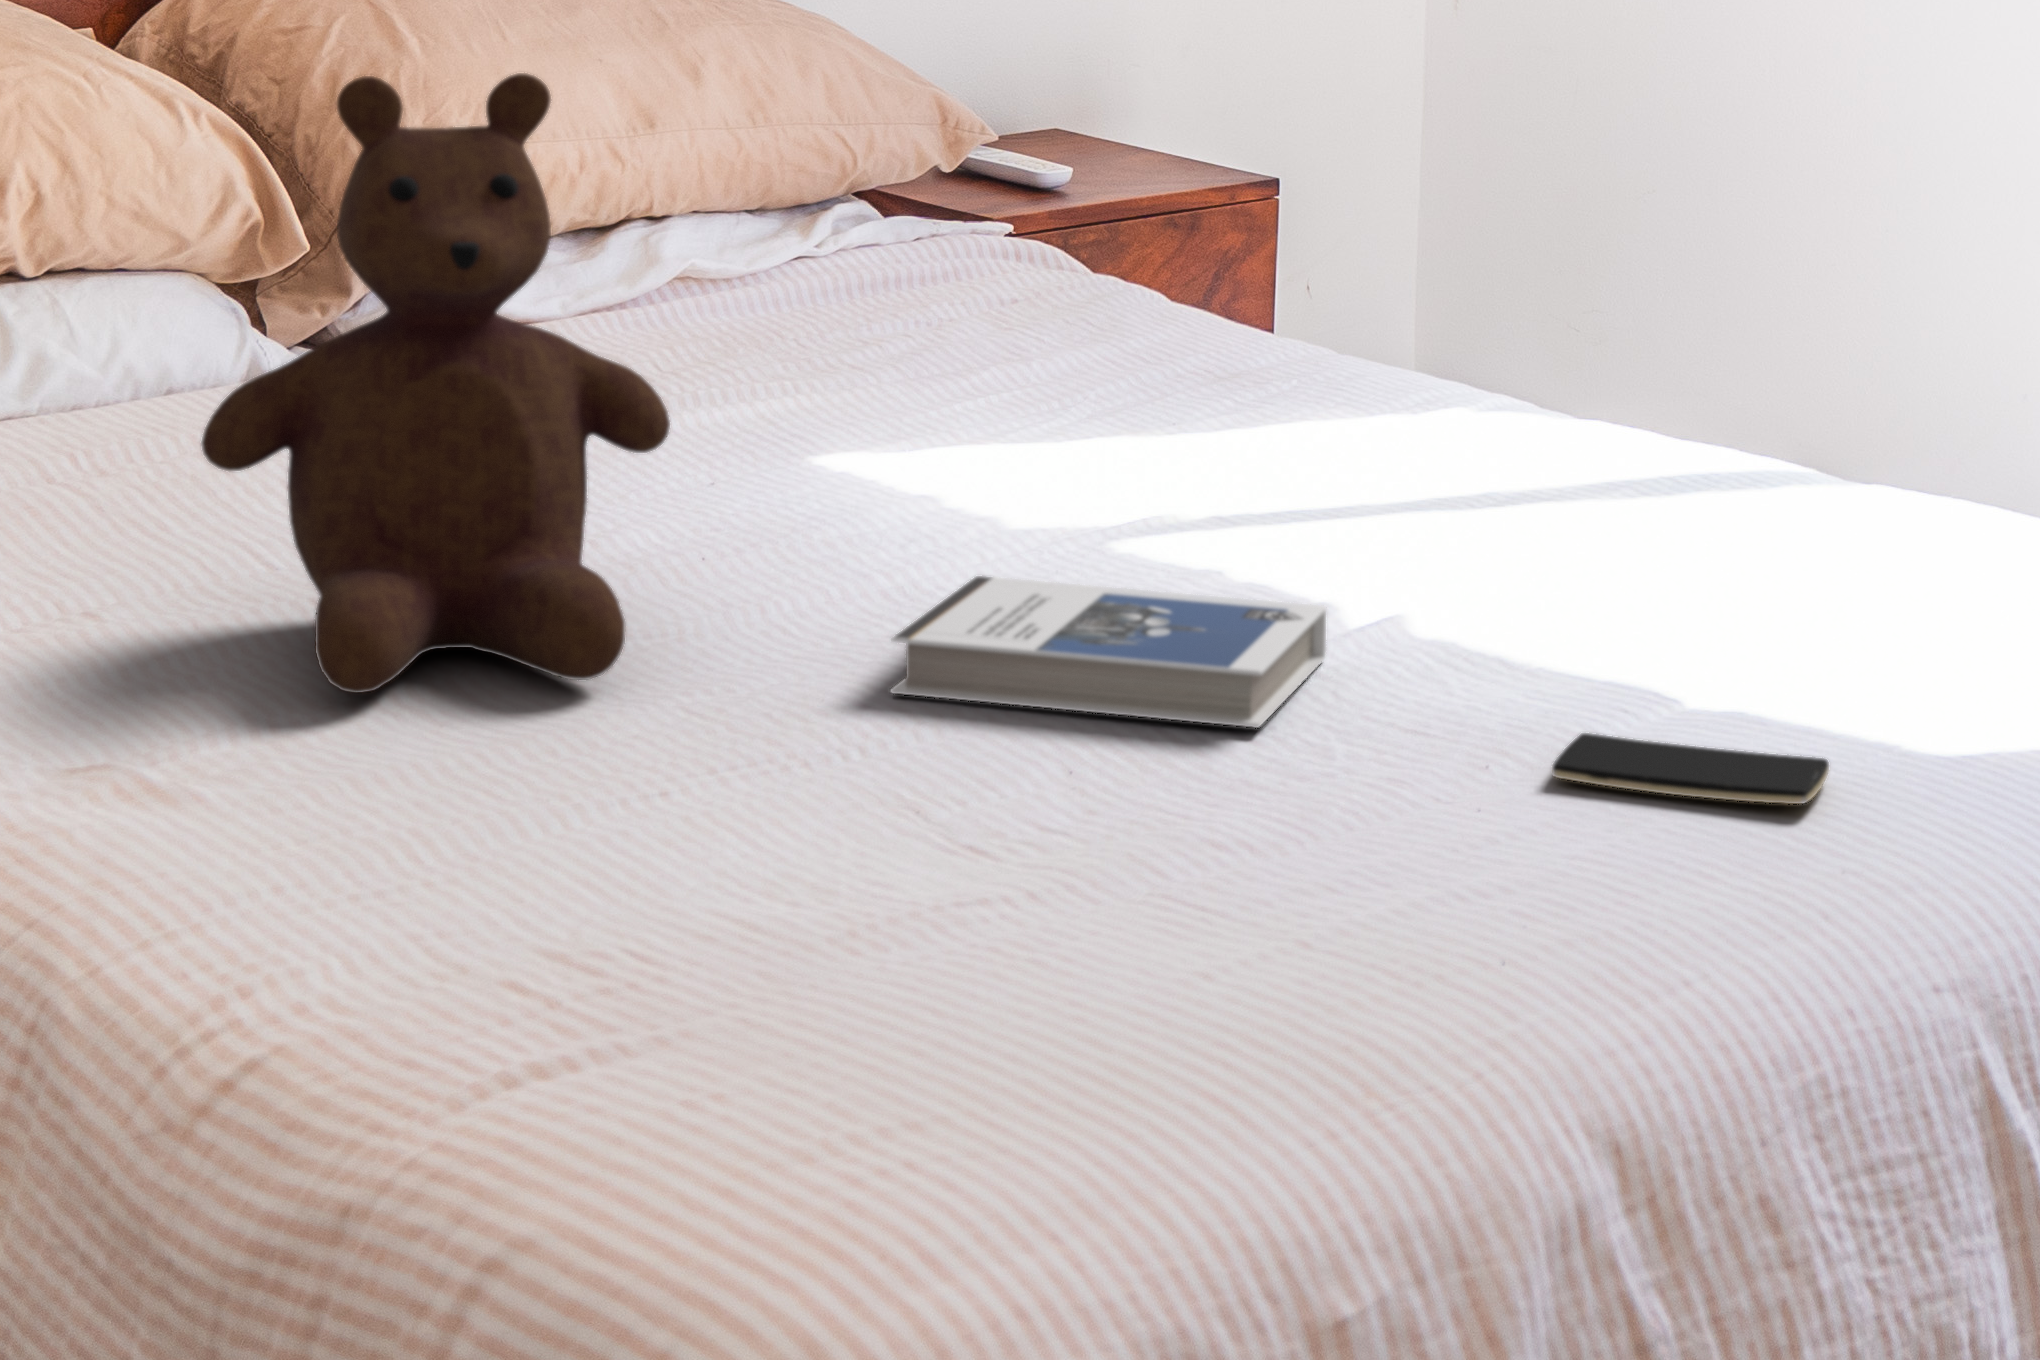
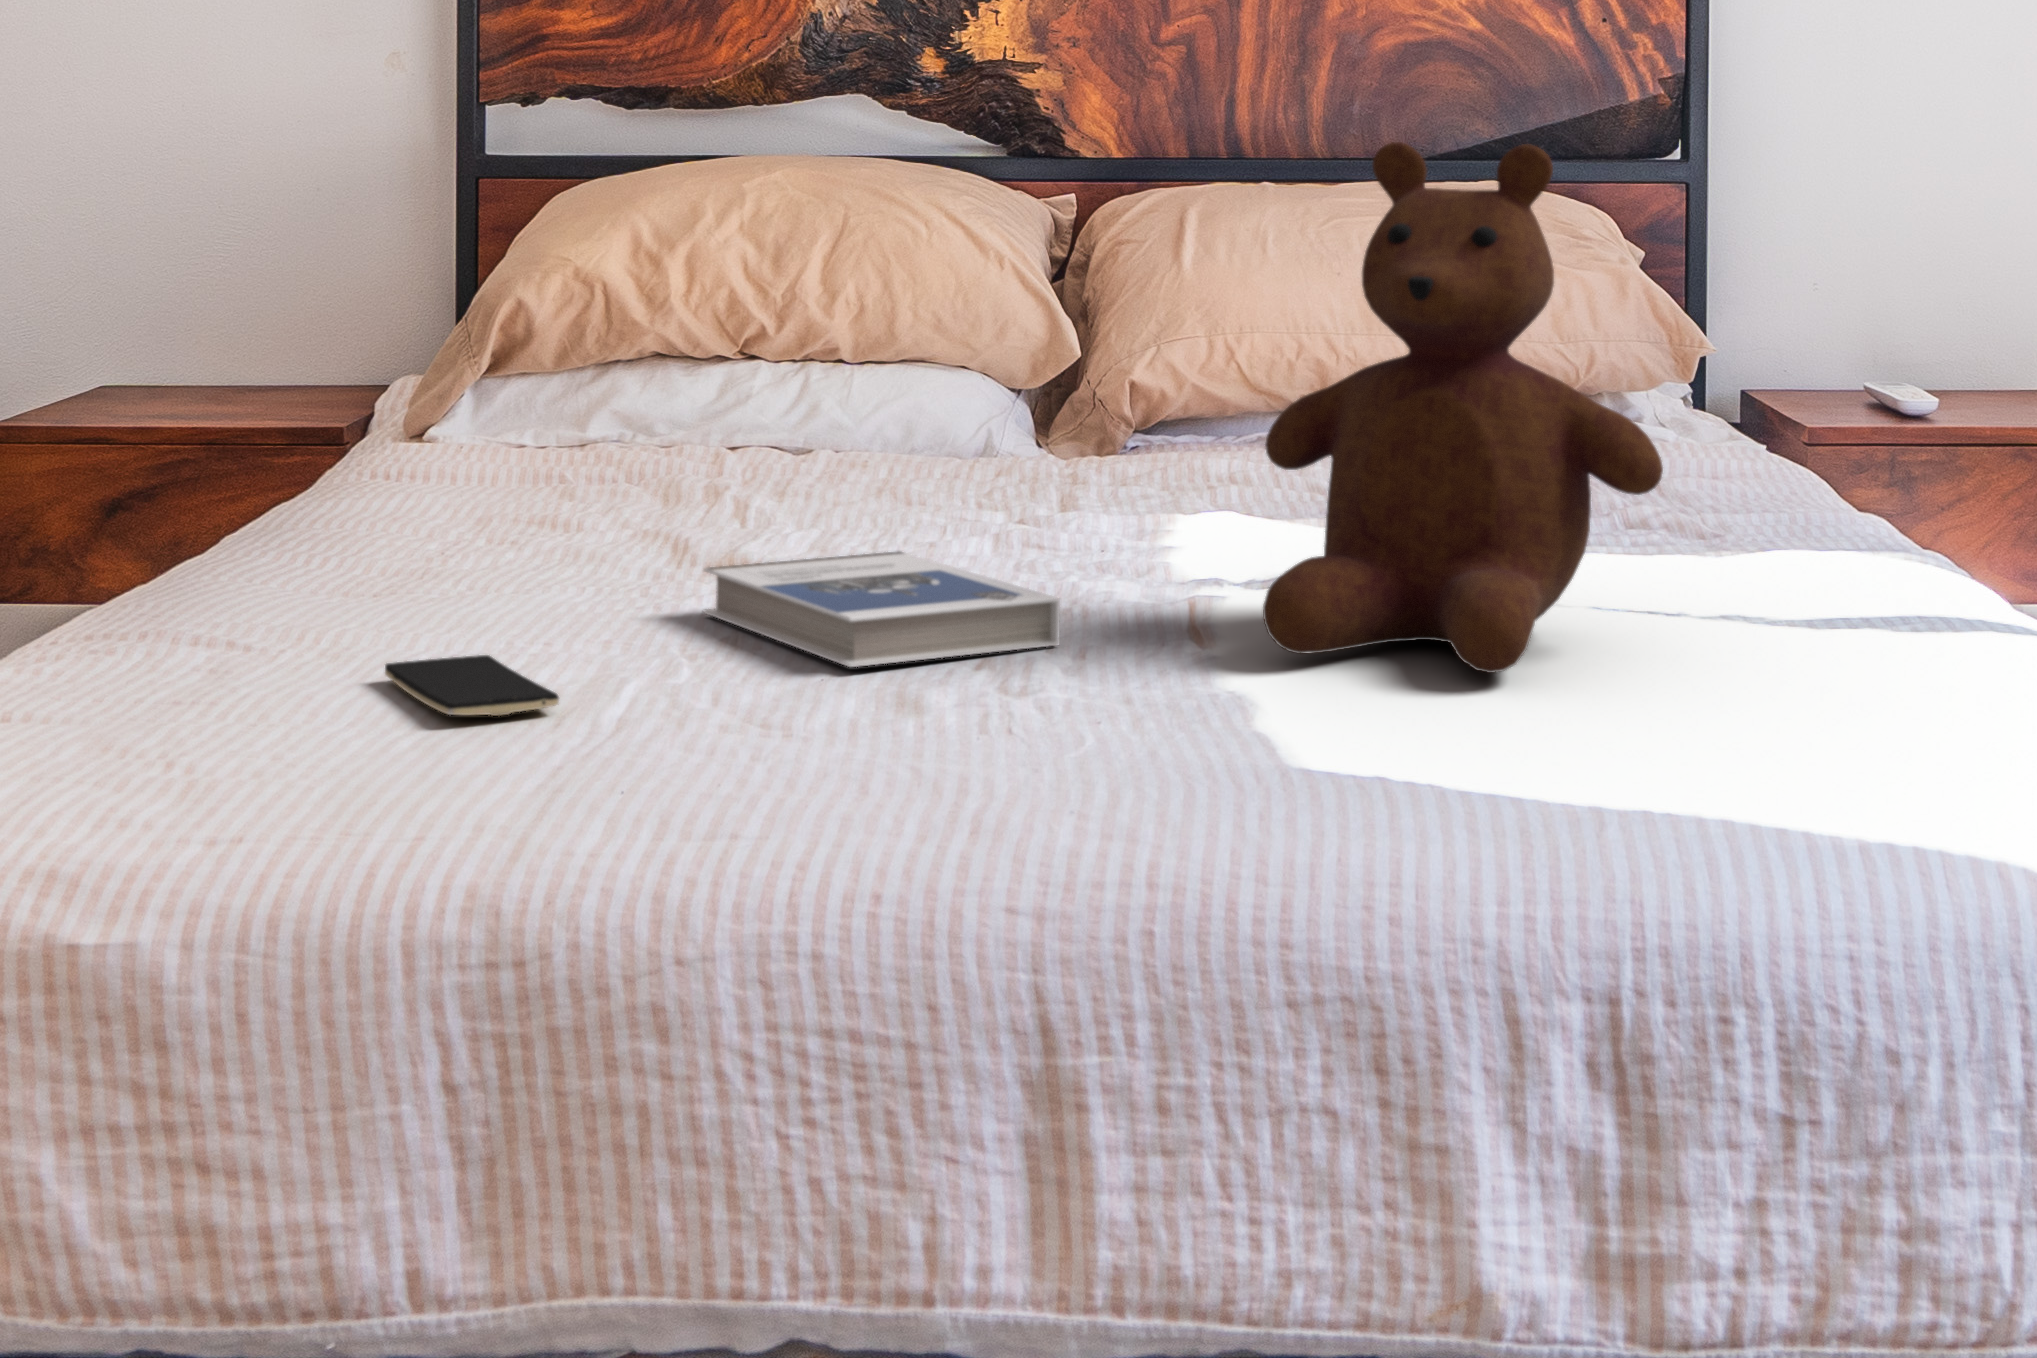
teddy bear: present [201,73,670,693] -> present [1263,142,1663,673]
smartphone: present [1552,733,1829,804] -> present [385,655,559,716]

